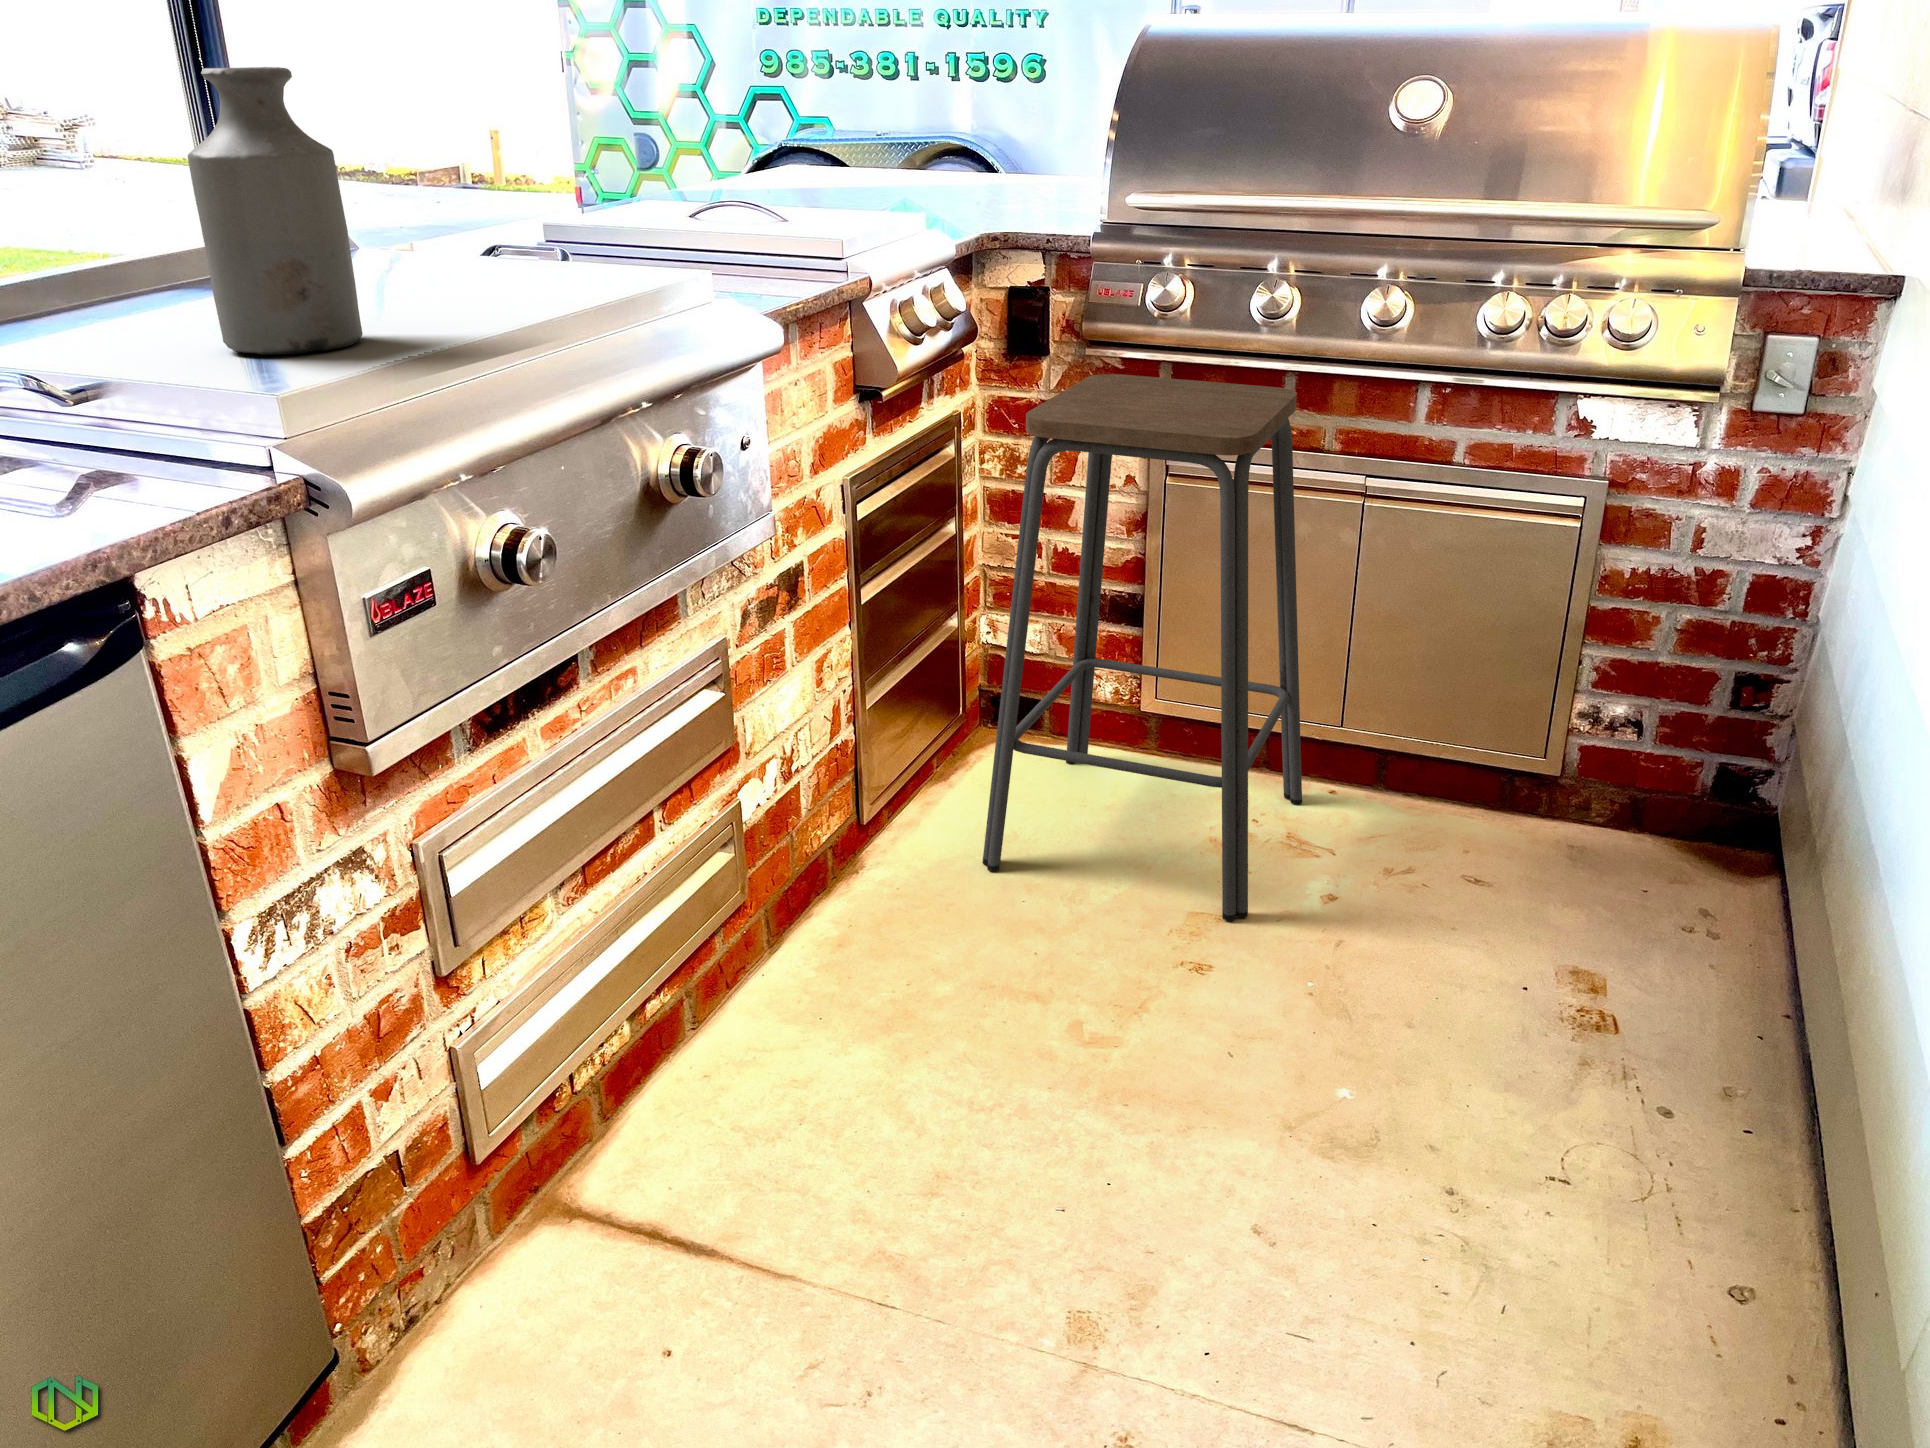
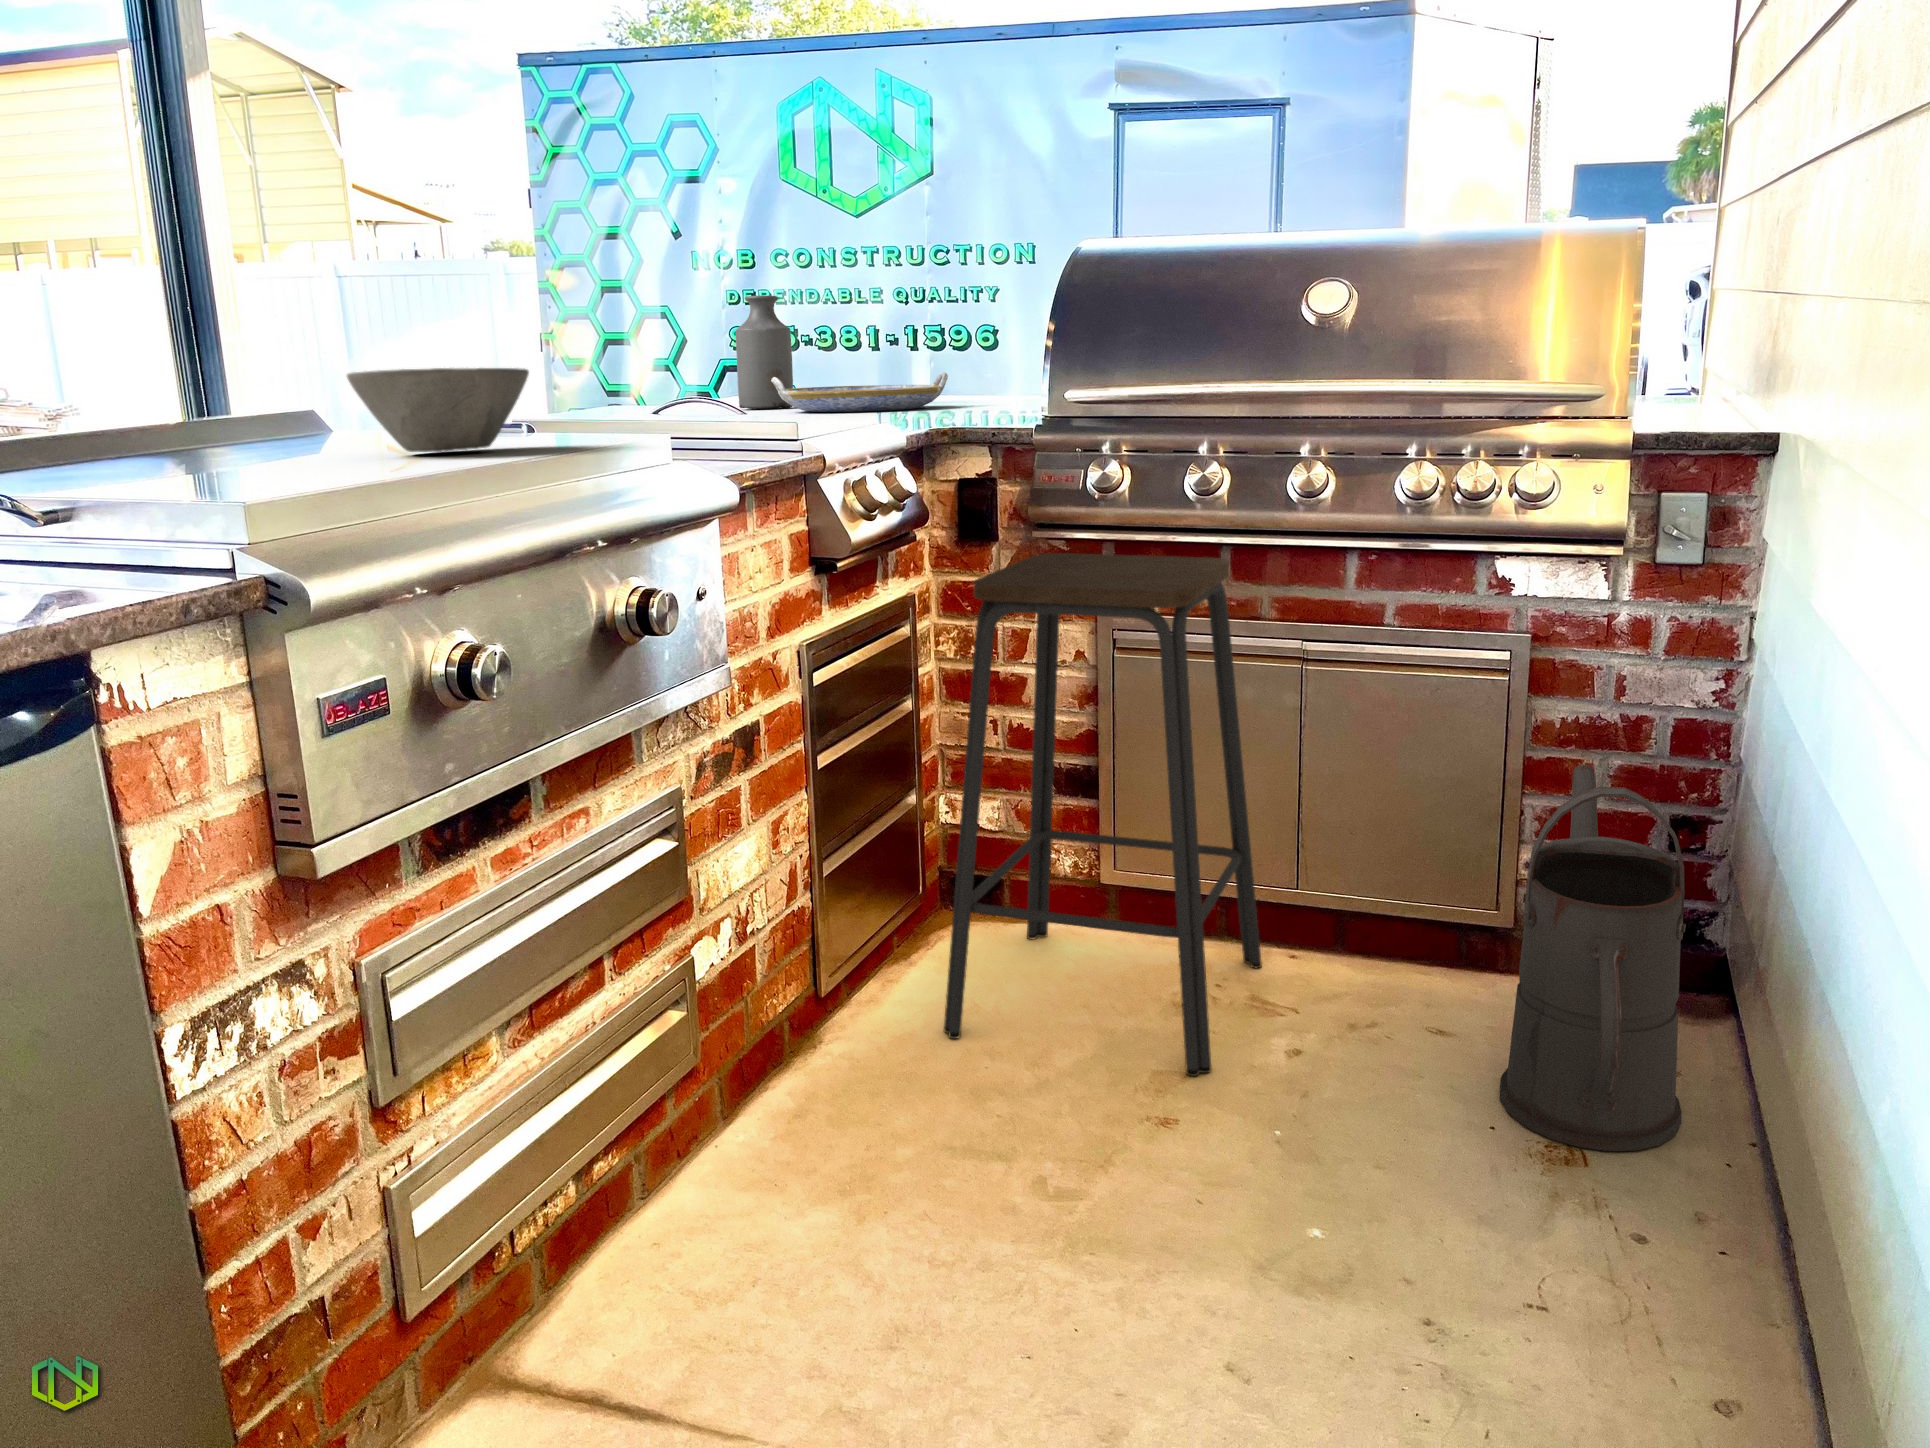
bottle: present [188,67,363,355] -> present [735,296,793,409]
serving tray: none [809,156,1001,202] -> present [771,372,948,412]
bowl: none [364,194,558,294] -> present [347,368,529,452]
watering can: none [1533,620,1746,1017] -> present [1500,765,1686,1151]

